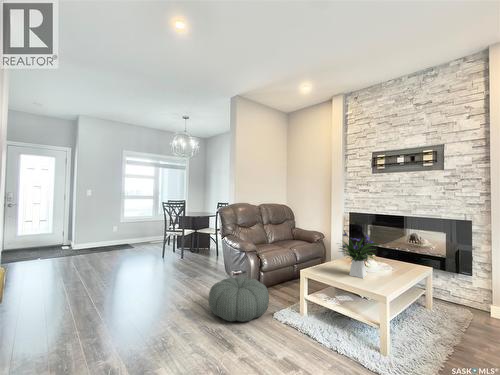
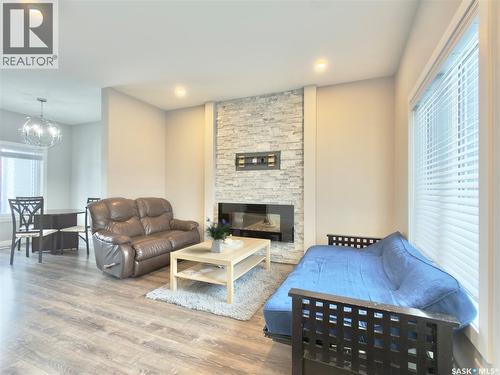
pouf: present [209,277,269,322] -> none [75,269,142,311]

